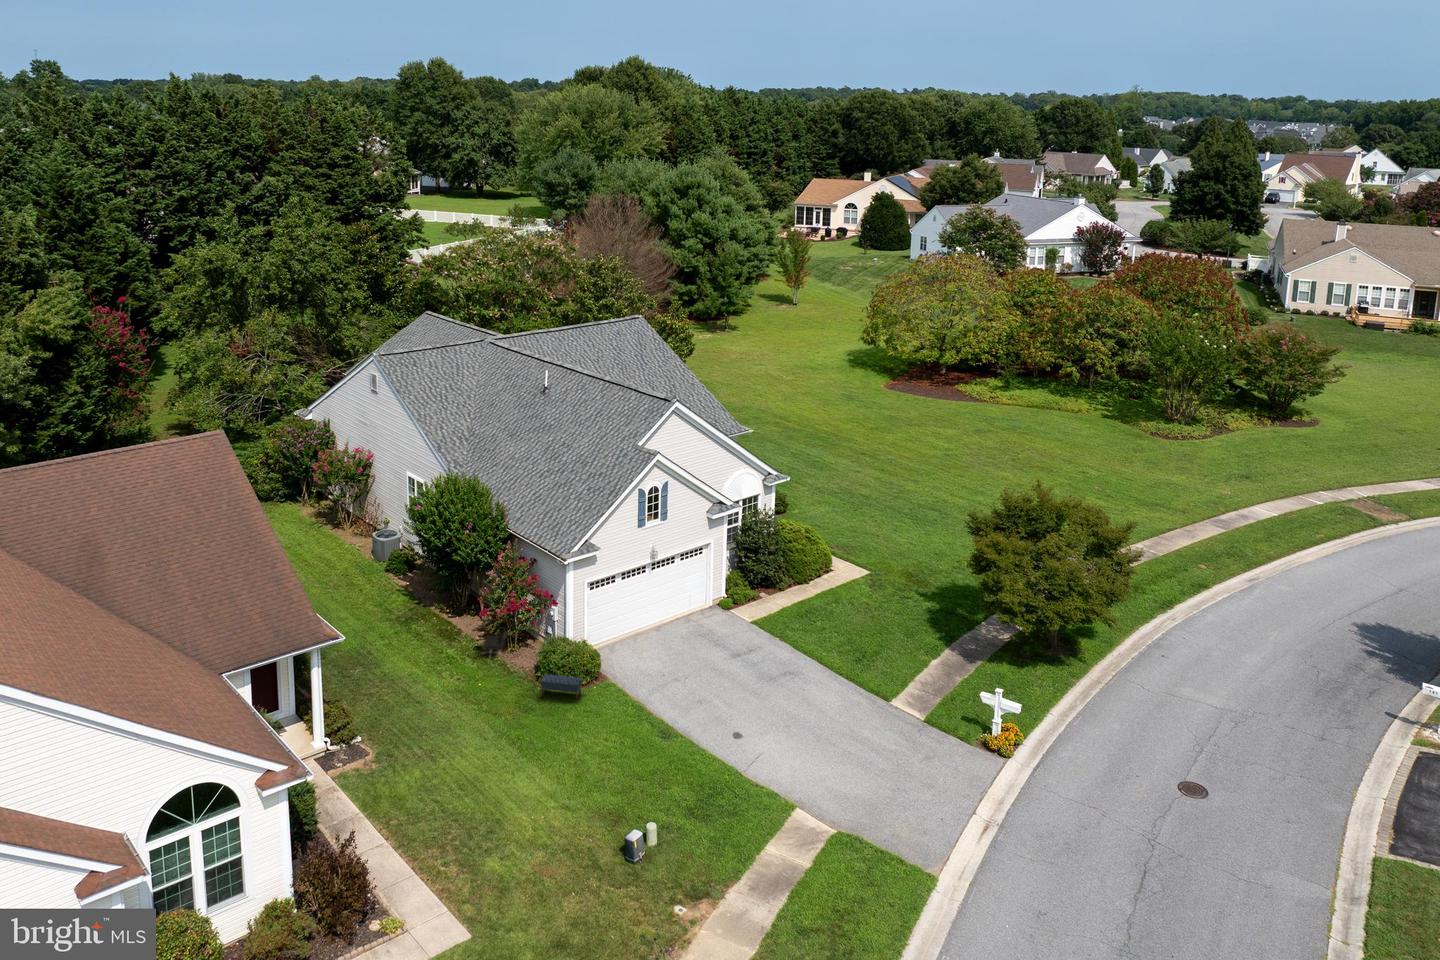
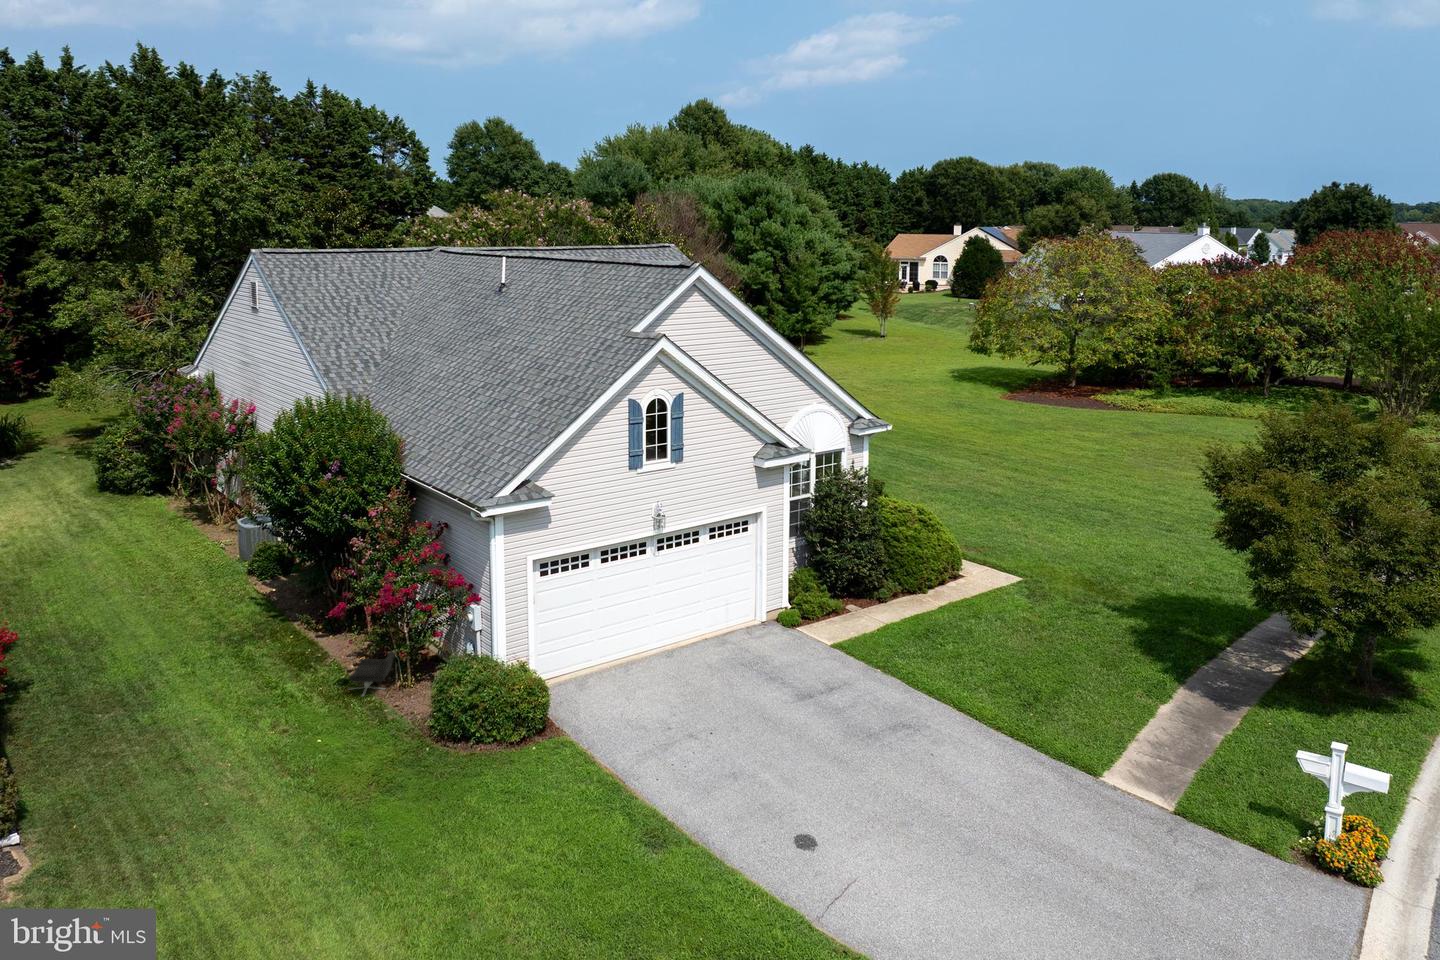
bench: present [541,674,581,700] -> none [430,720,509,769]

